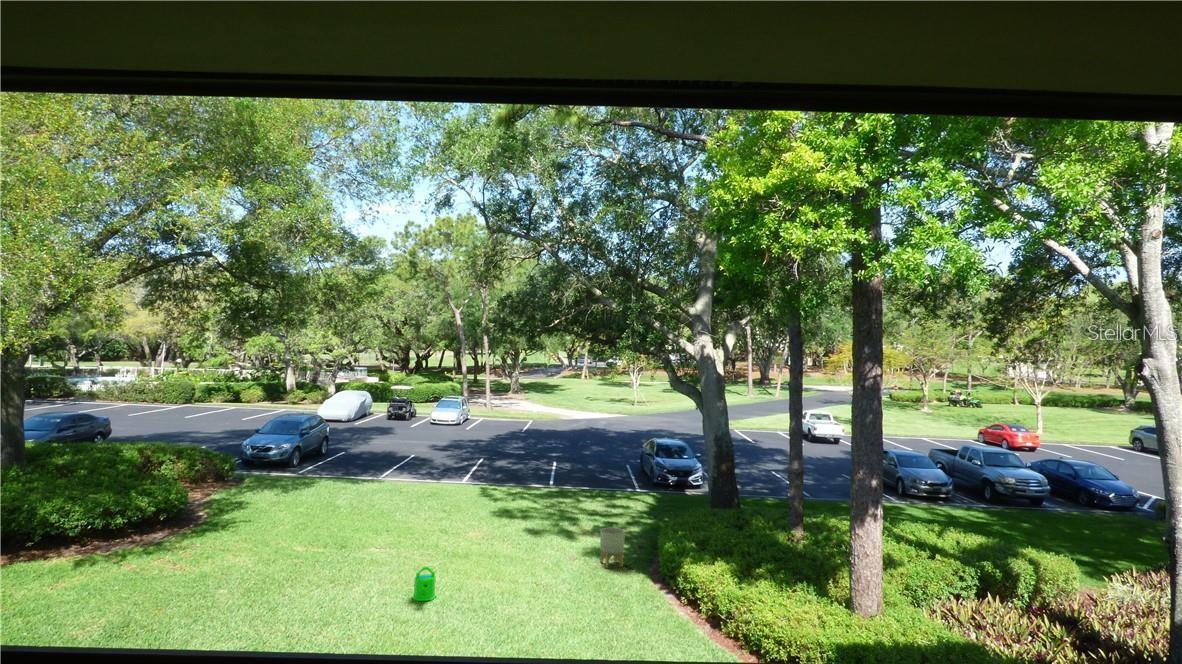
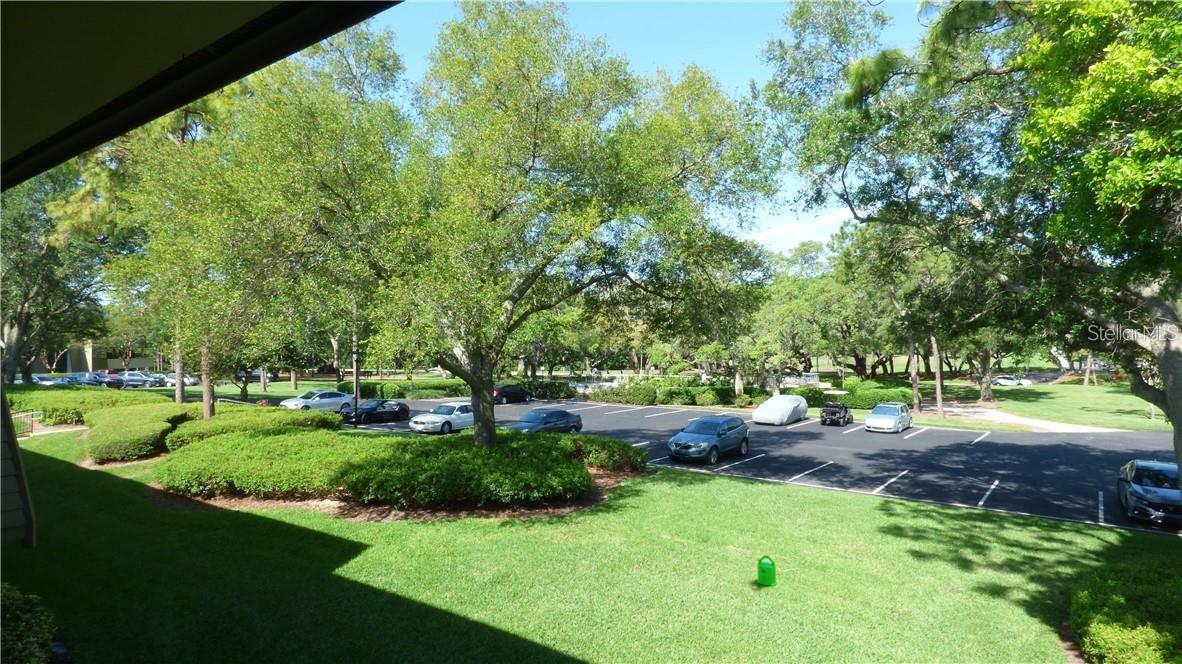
planter: present [600,528,625,568] -> none [975,557,1009,606]

